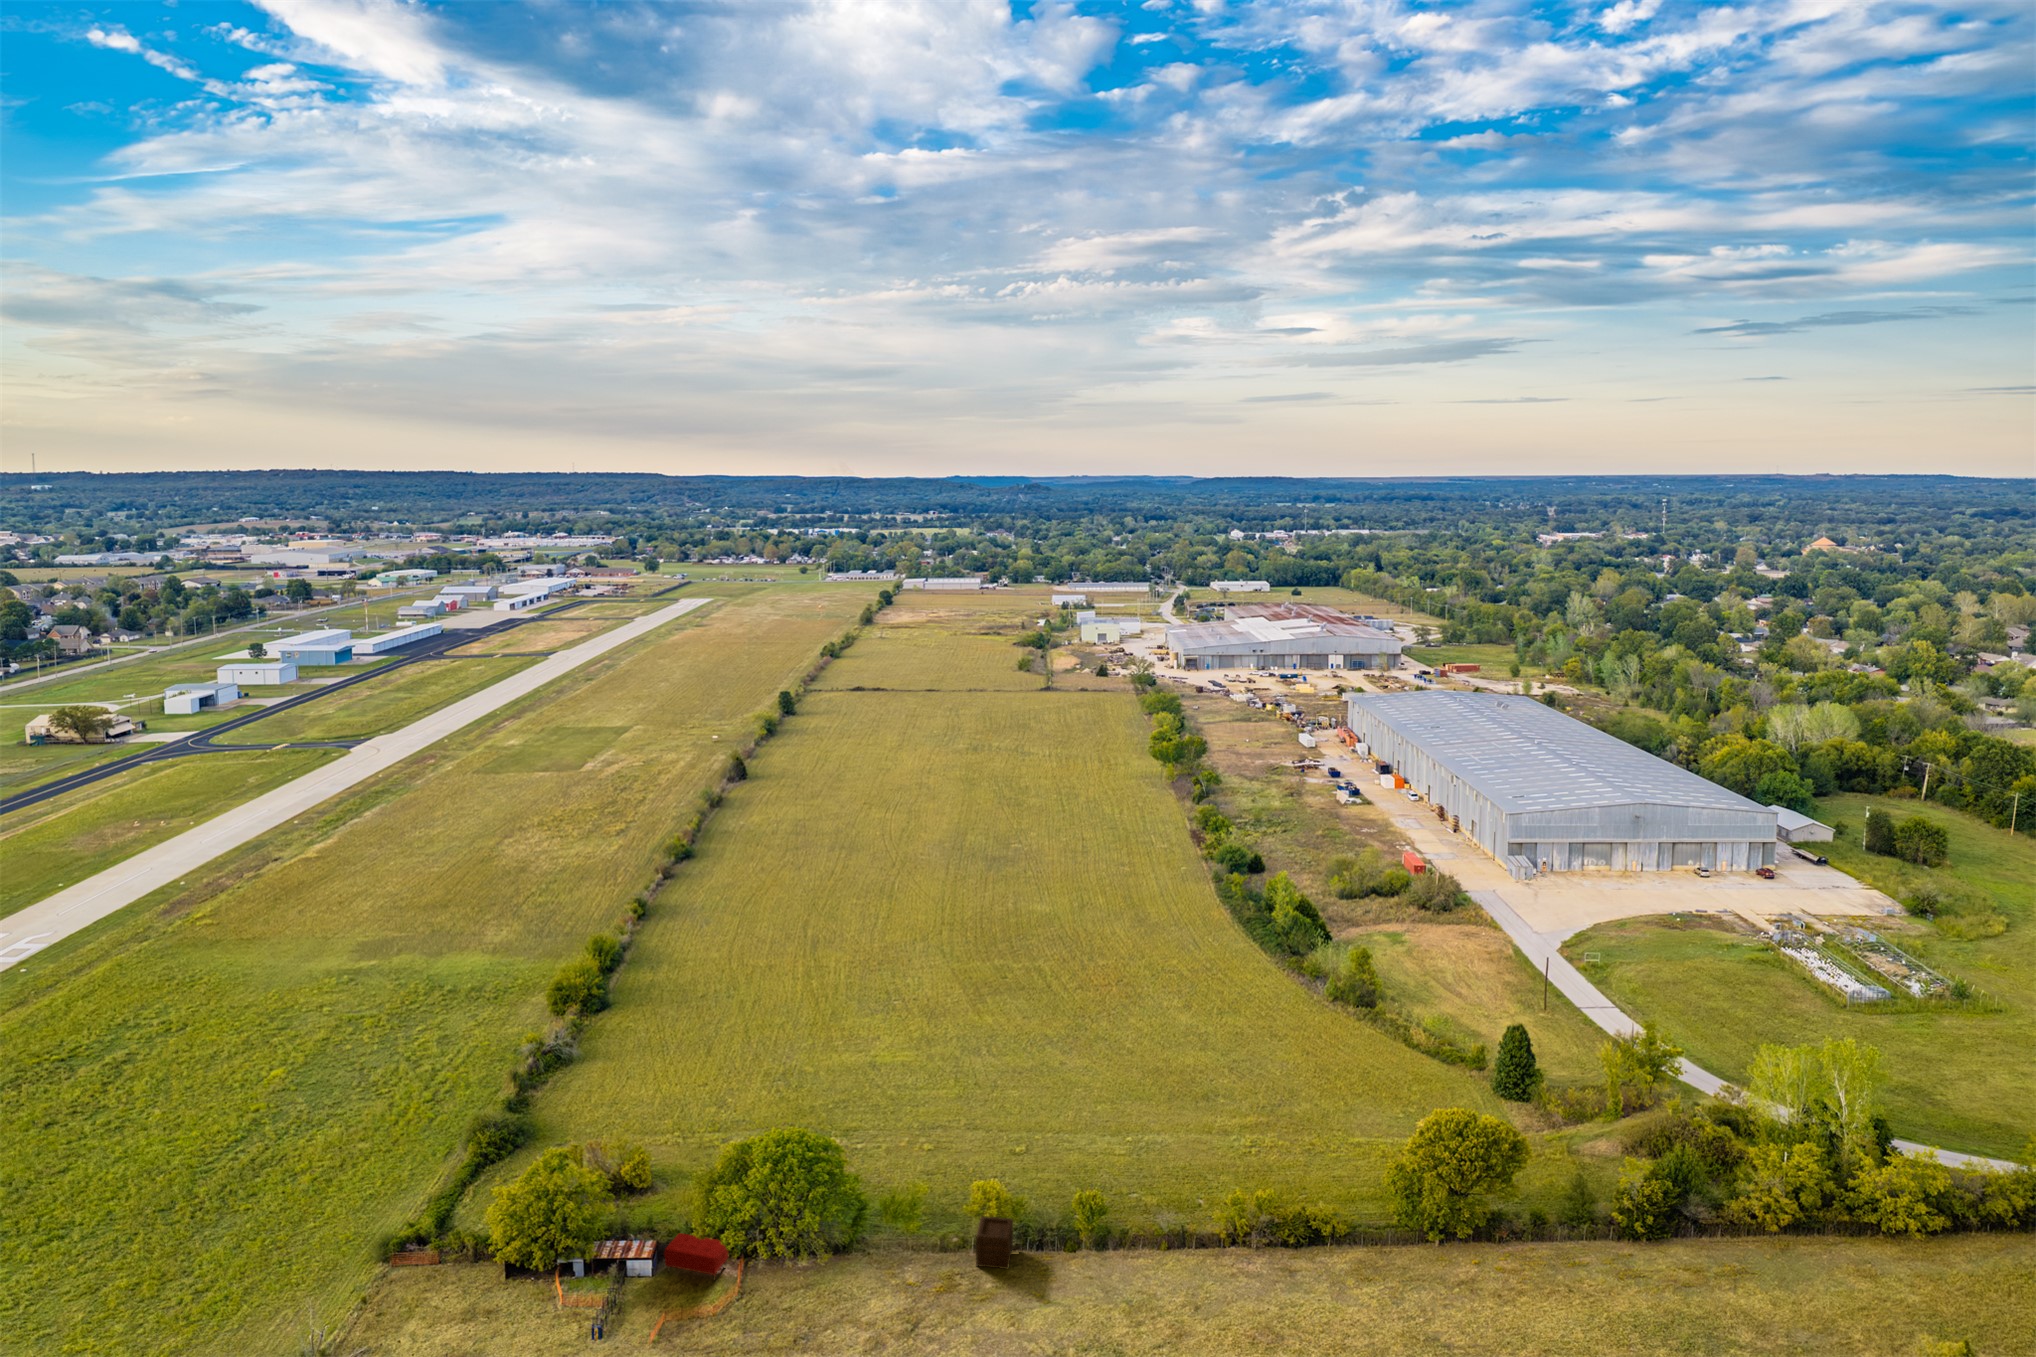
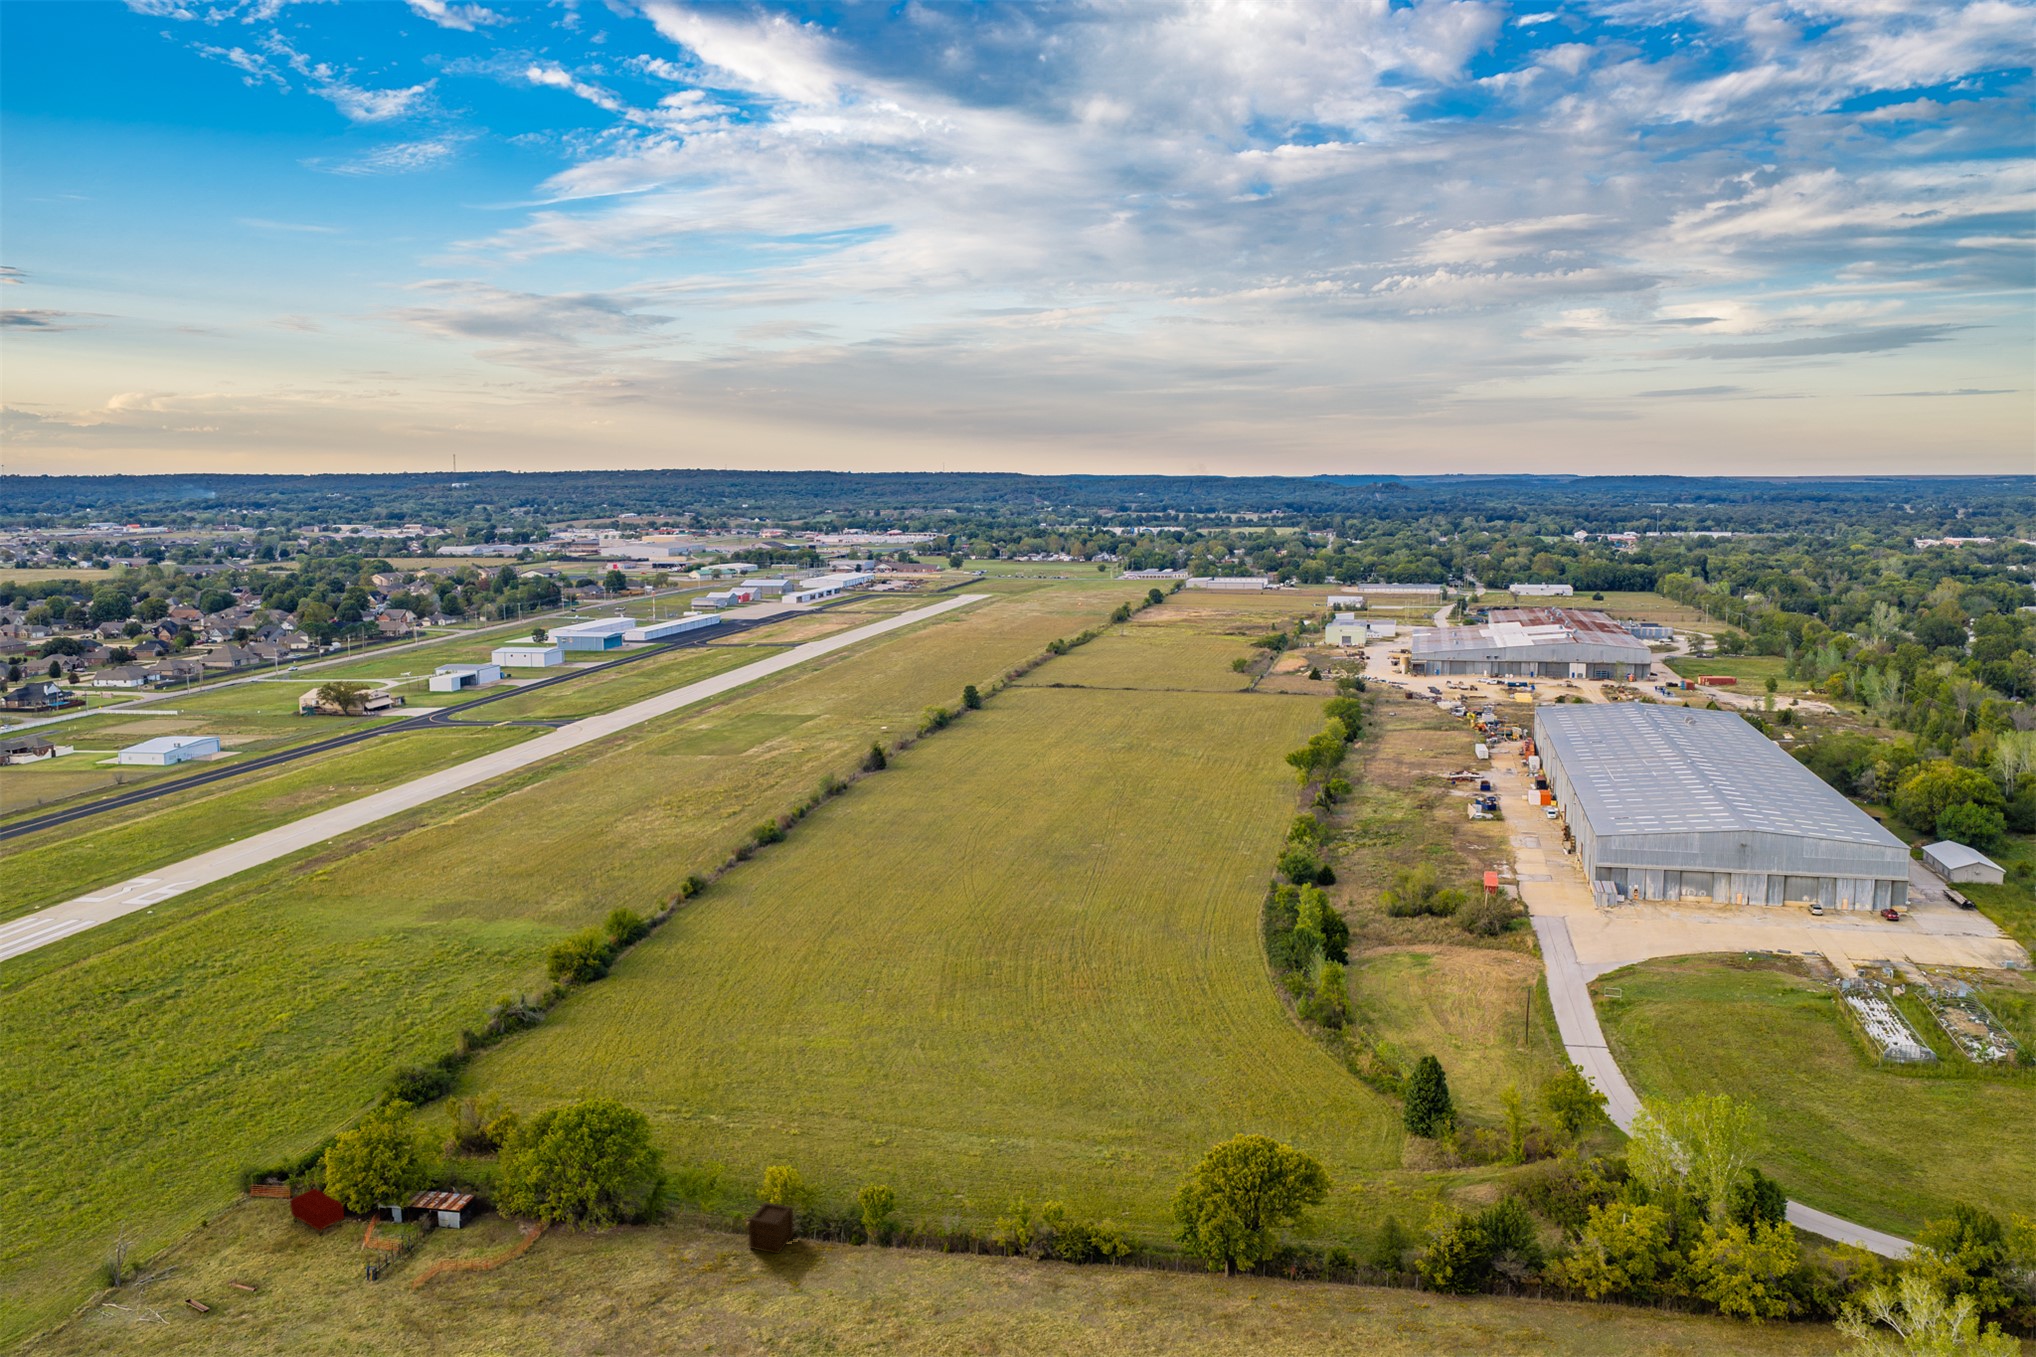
bench: present [664,1233,728,1280] -> present [290,1188,344,1236]

